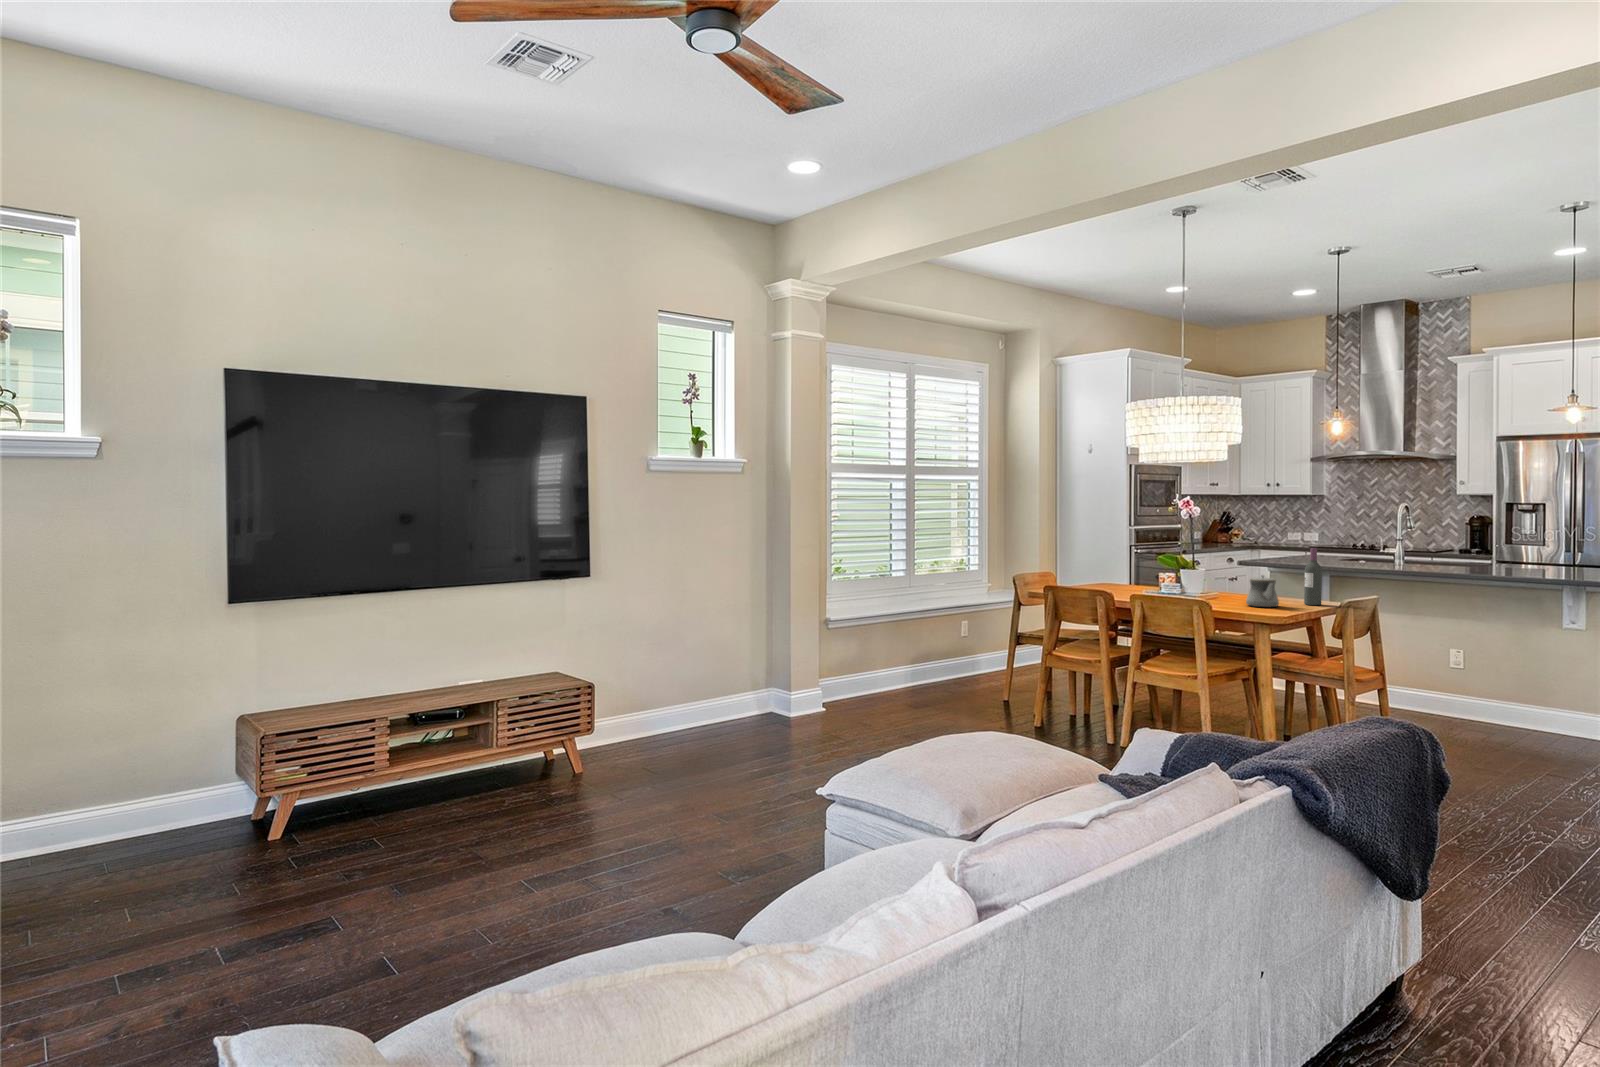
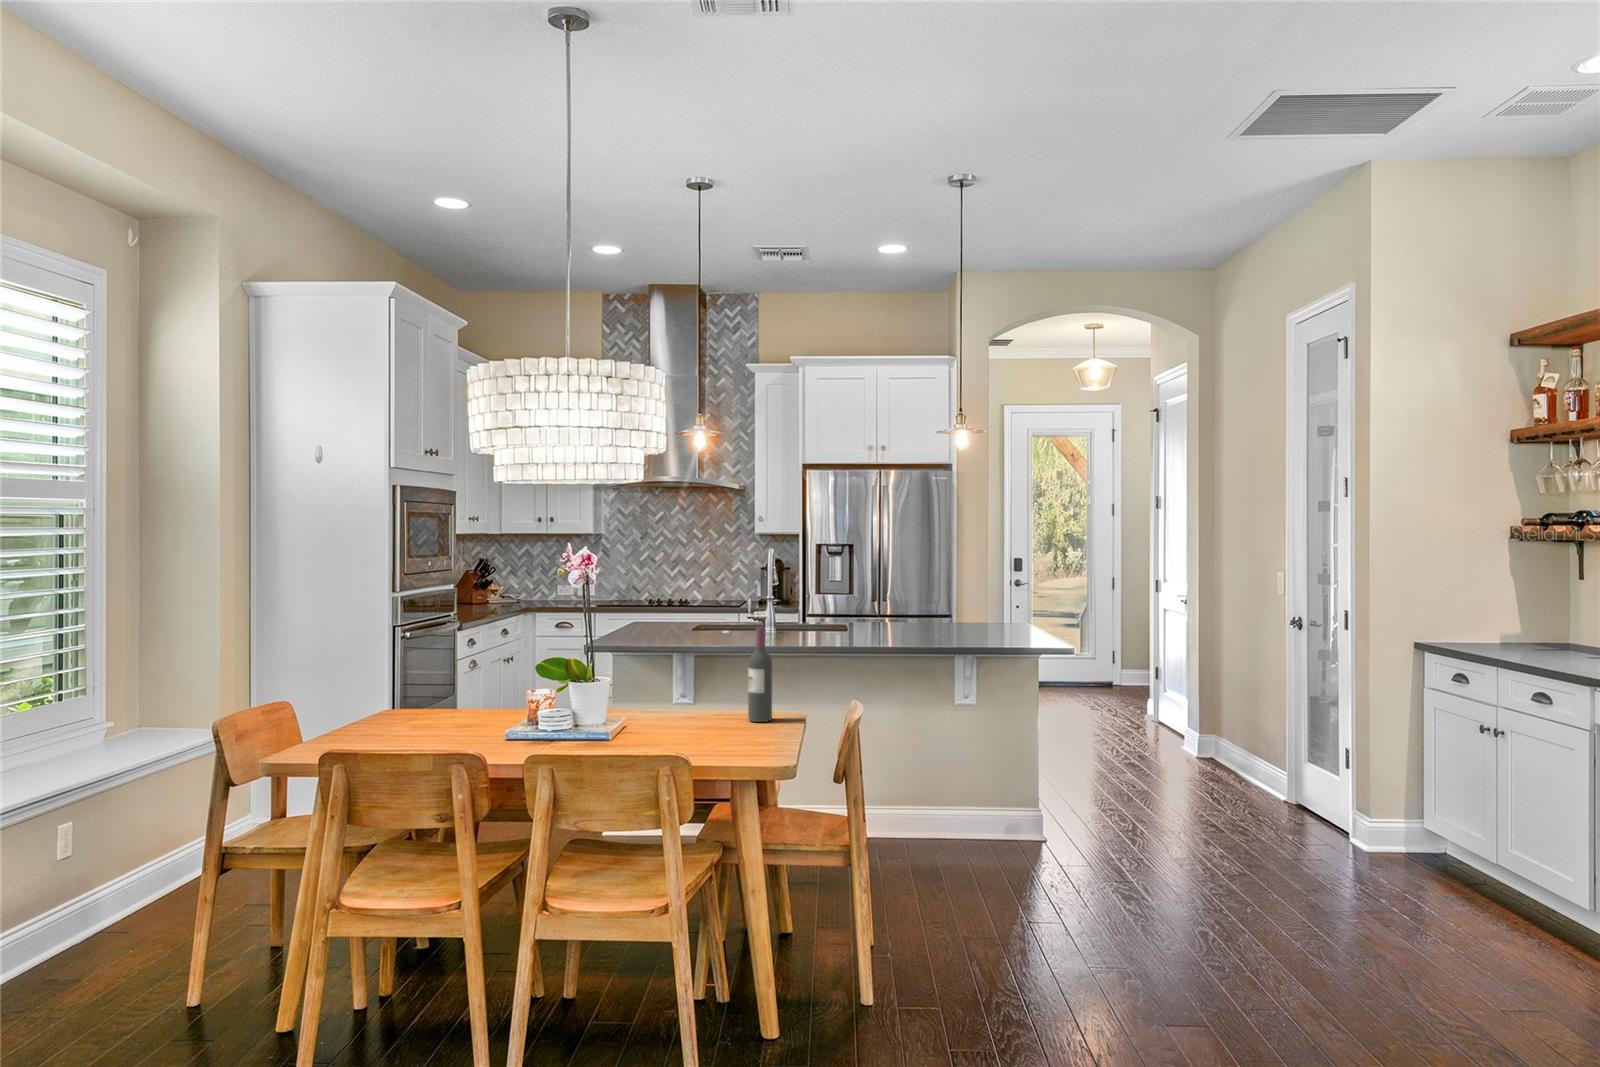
teapot: present [1246,576,1279,607] -> none [678,682,732,740]

